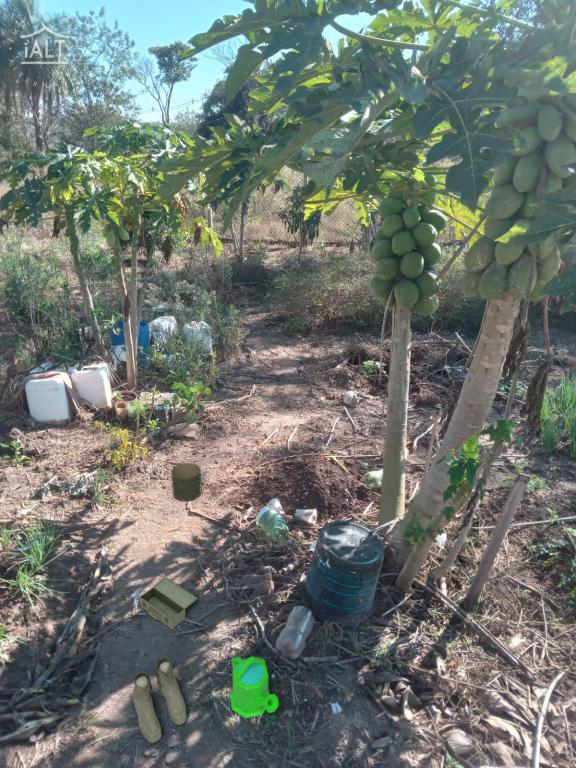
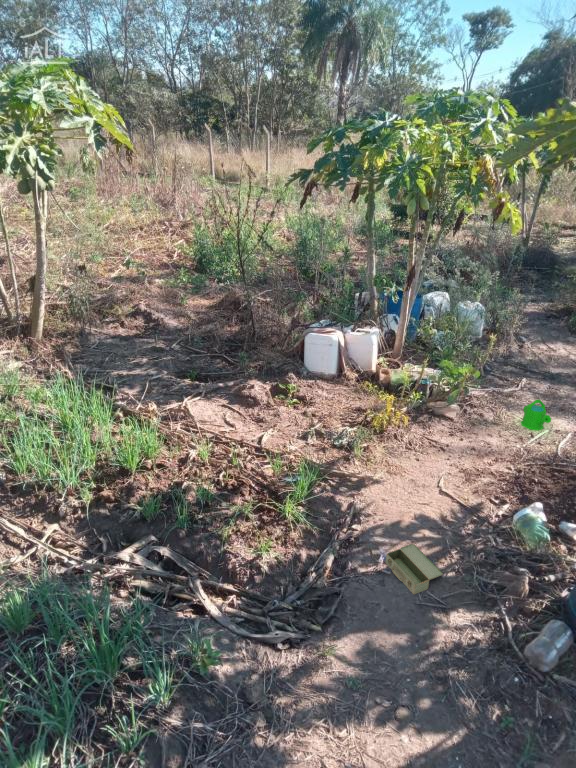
planter: present [171,463,201,501] -> none [426,440,460,479]
watering can: present [230,656,278,718] -> present [521,400,551,430]
boots: present [133,658,187,744] -> none [373,616,421,690]

